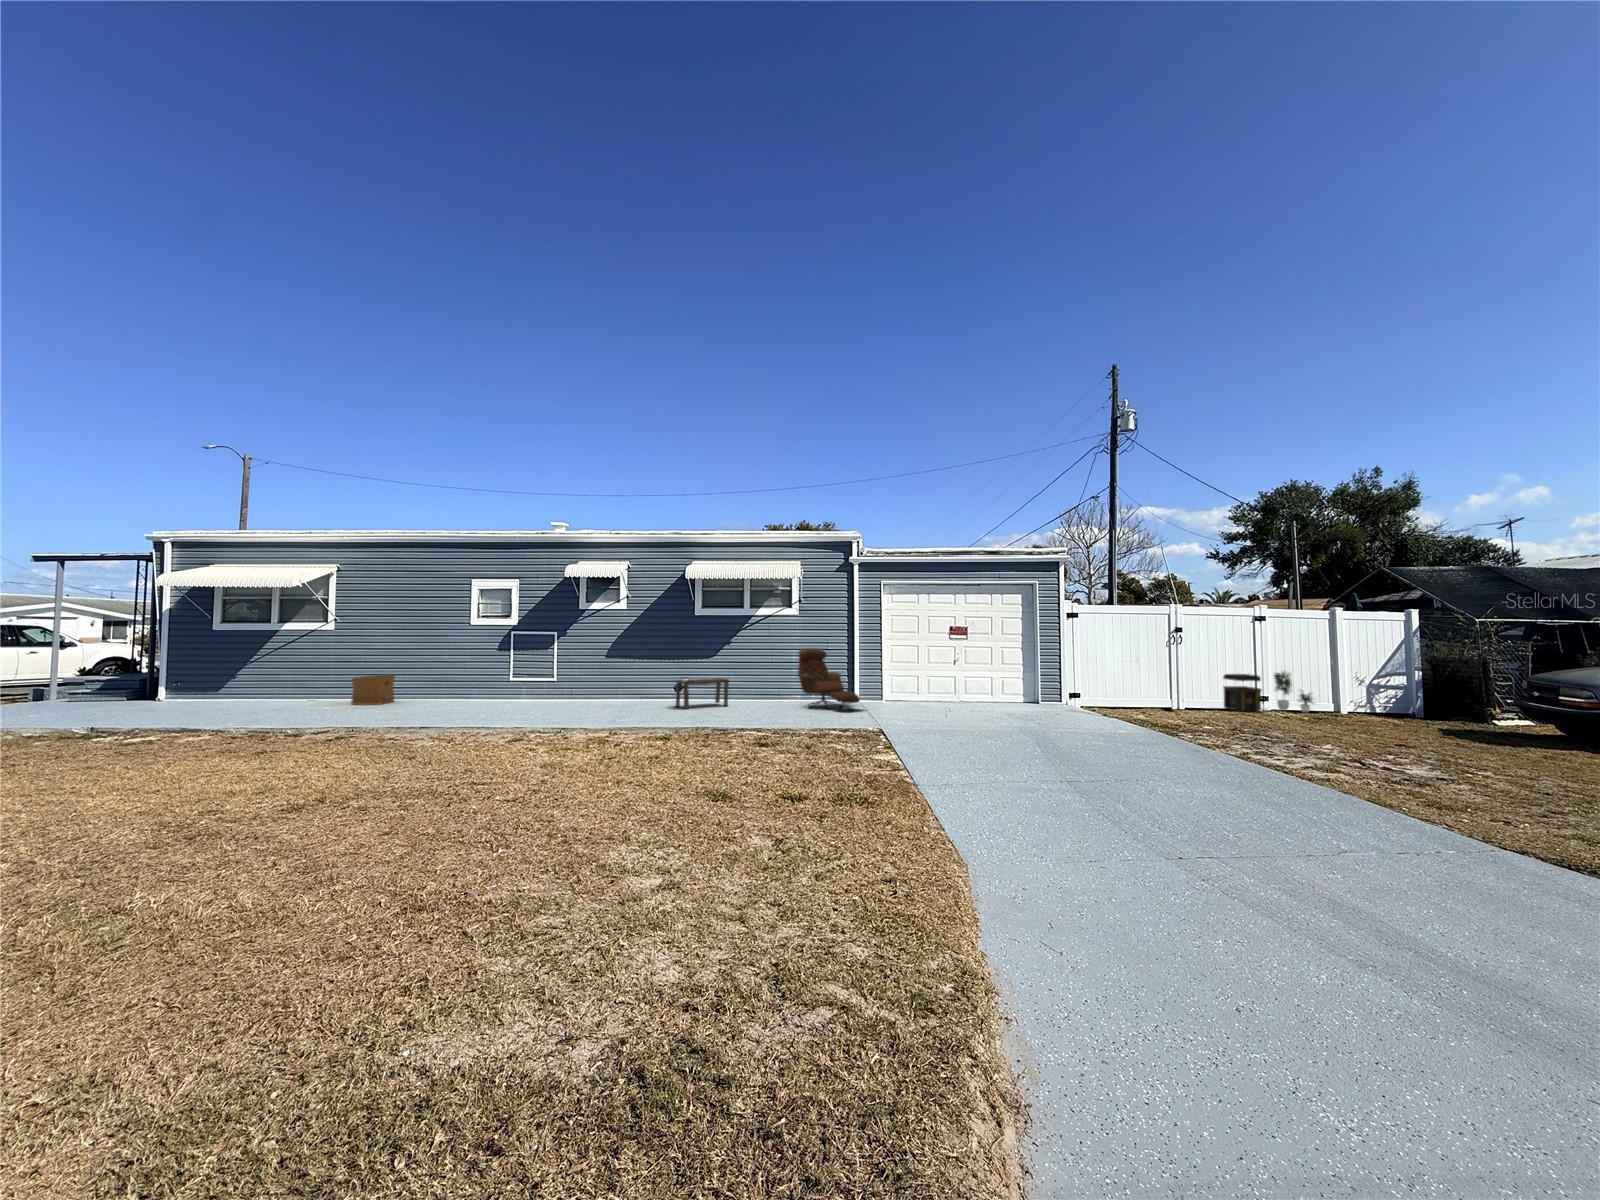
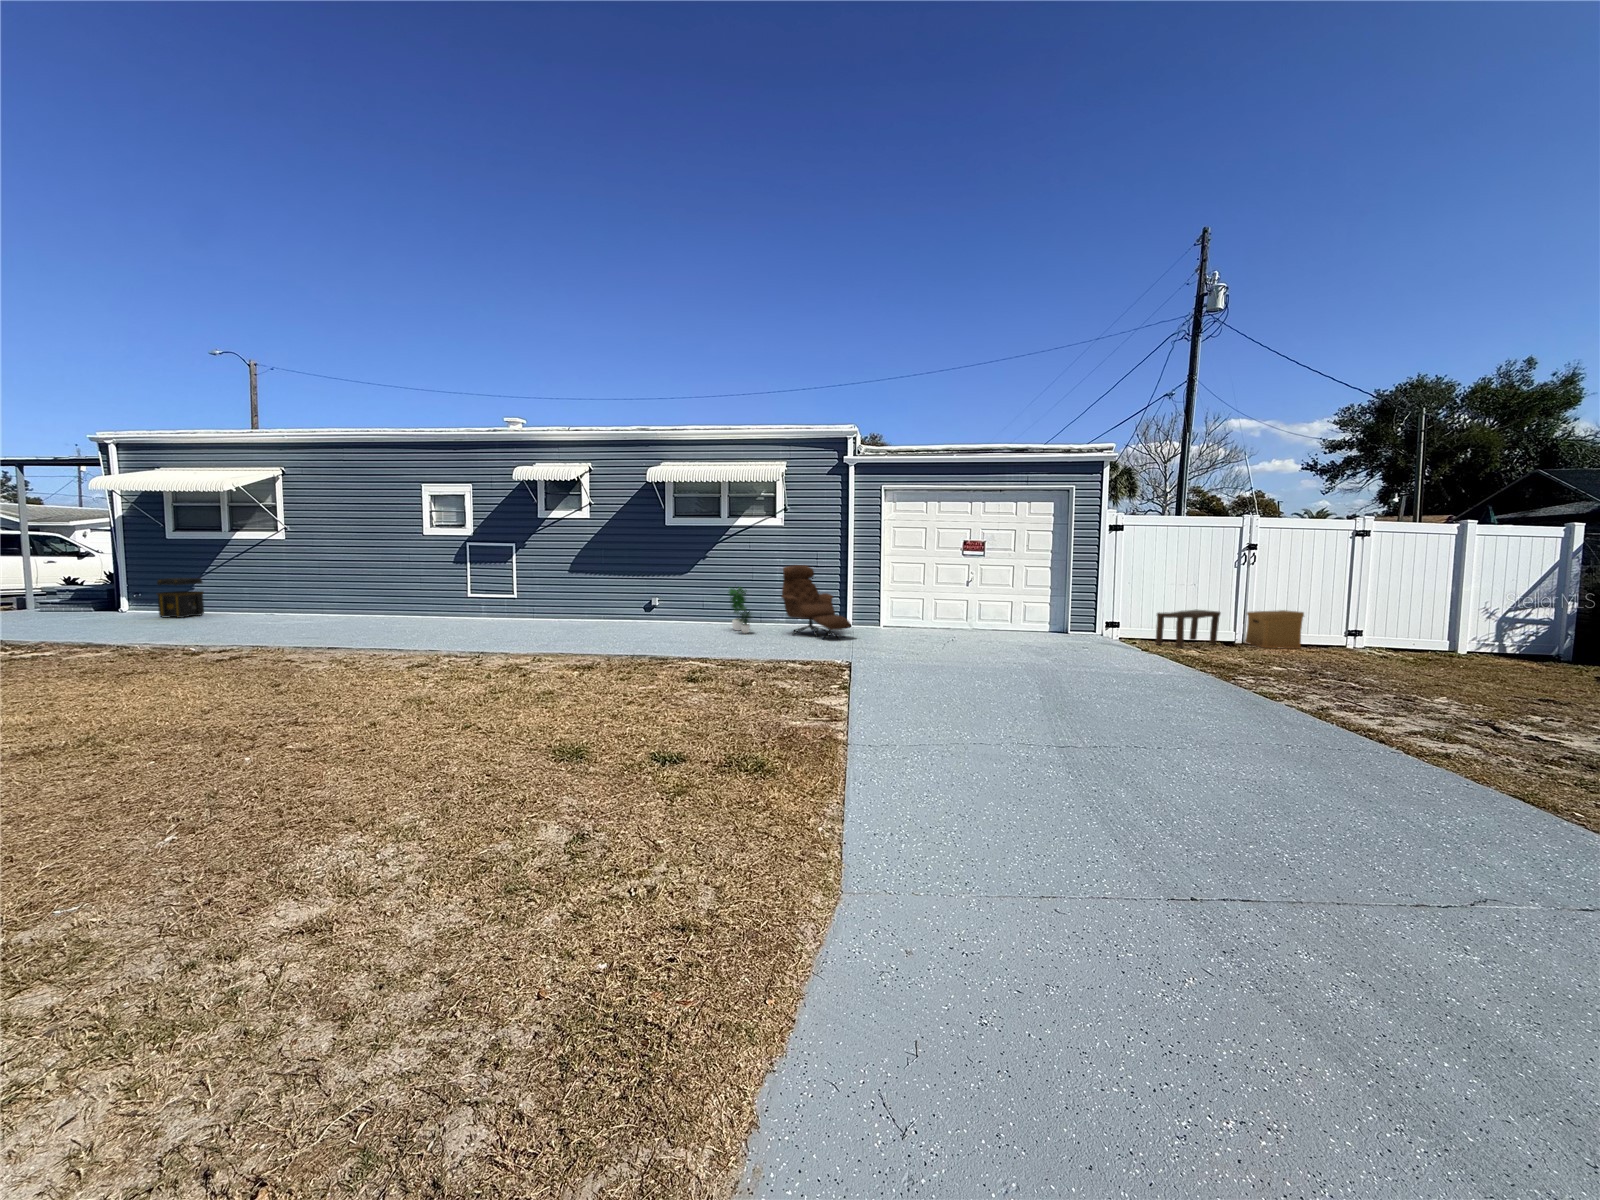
potted plant: present [1274,671,1315,712] -> present [729,587,751,633]
cardboard box: present [351,674,395,705] -> present [1245,610,1304,649]
toolbox: present [1223,674,1261,712] -> present [157,578,204,618]
bench: present [676,678,729,709] -> present [1155,610,1221,648]

